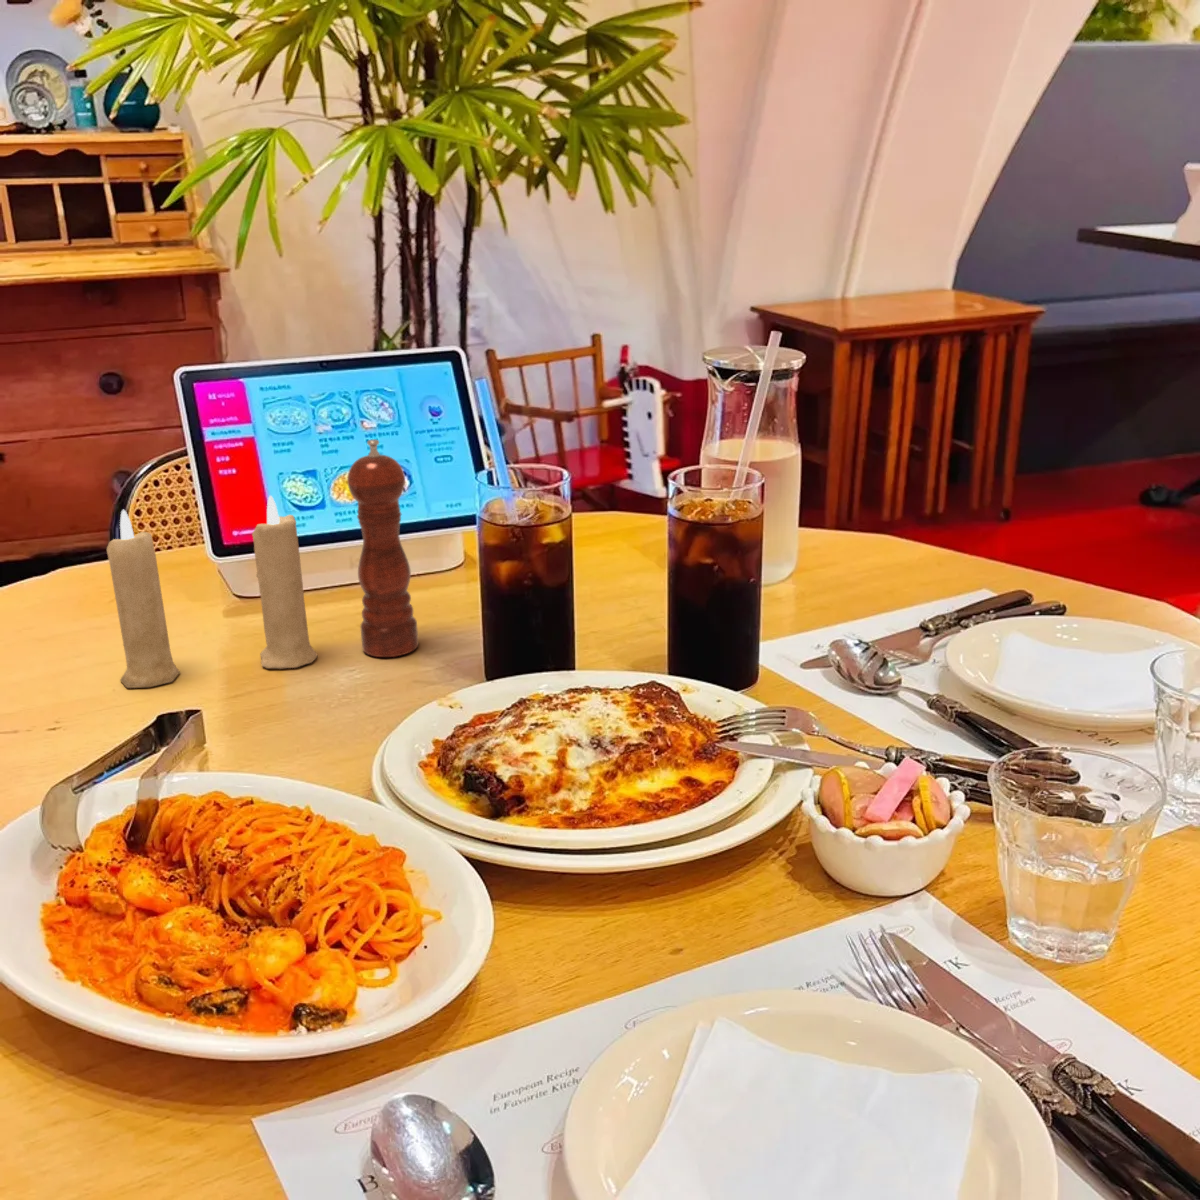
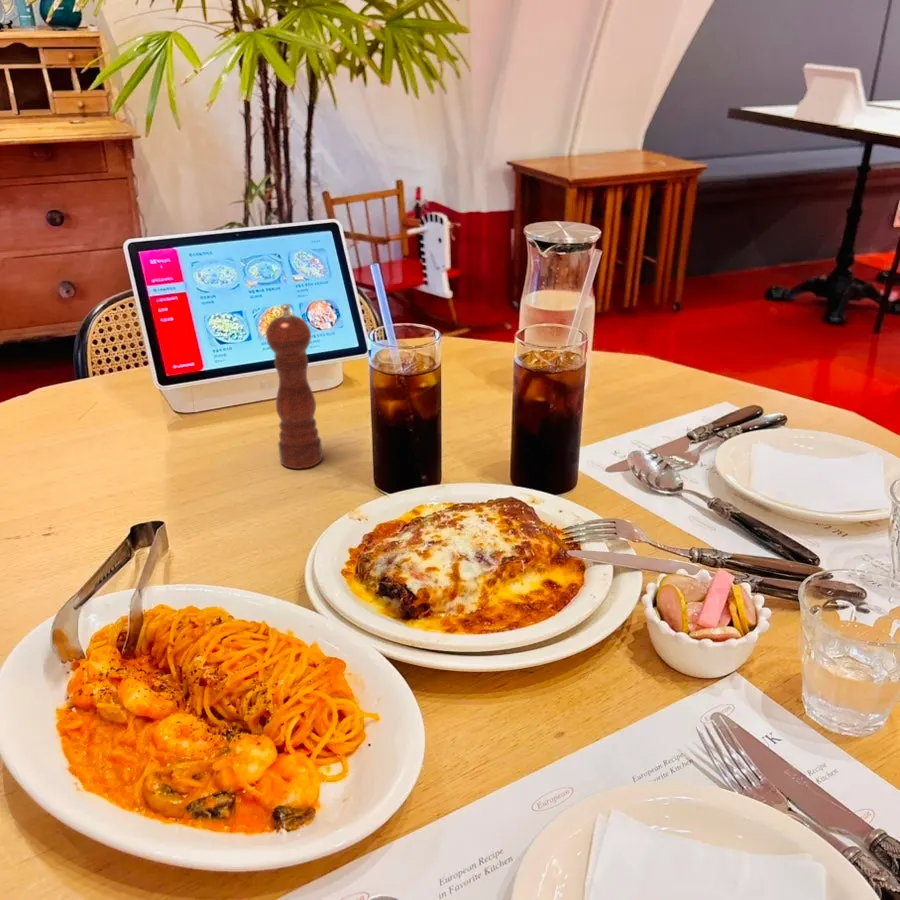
candle: present [107,496,317,688] -> none [69,342,247,500]

